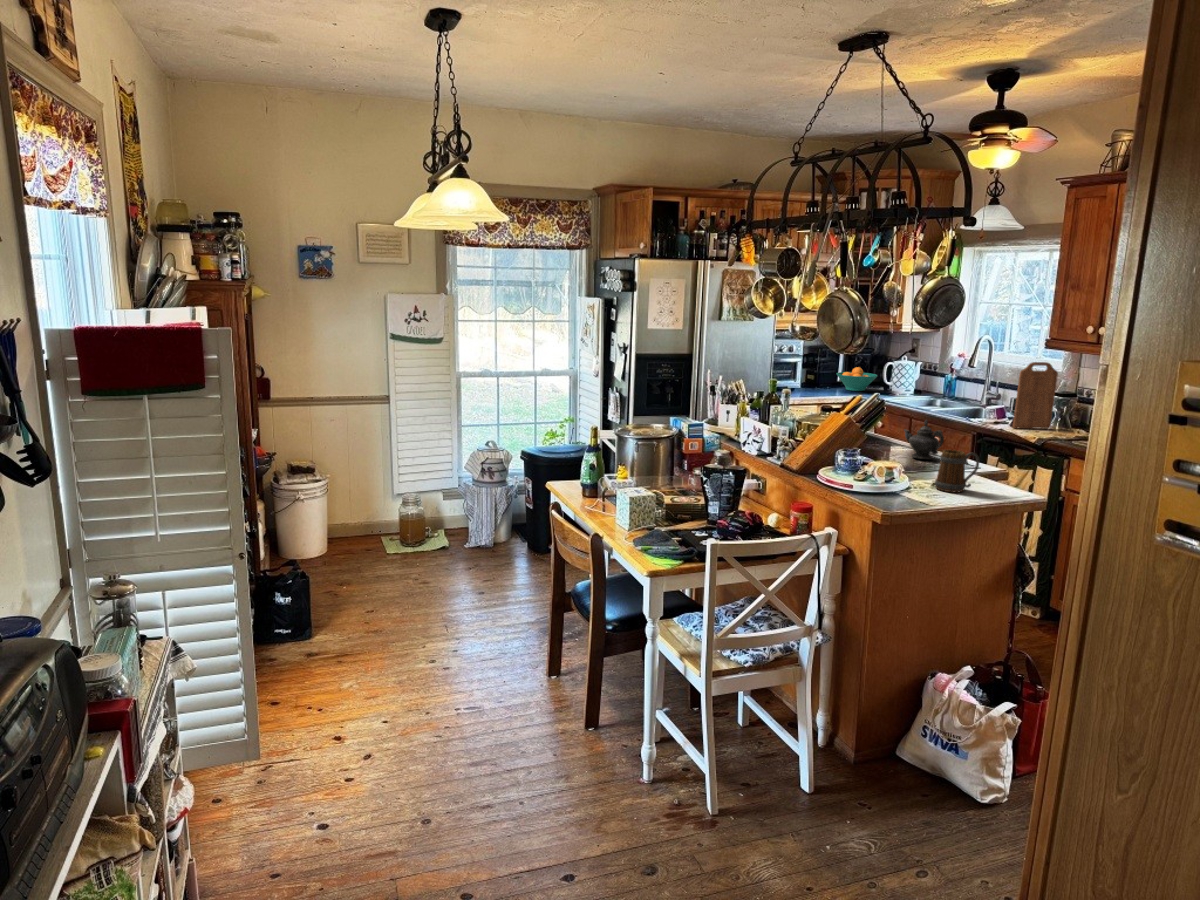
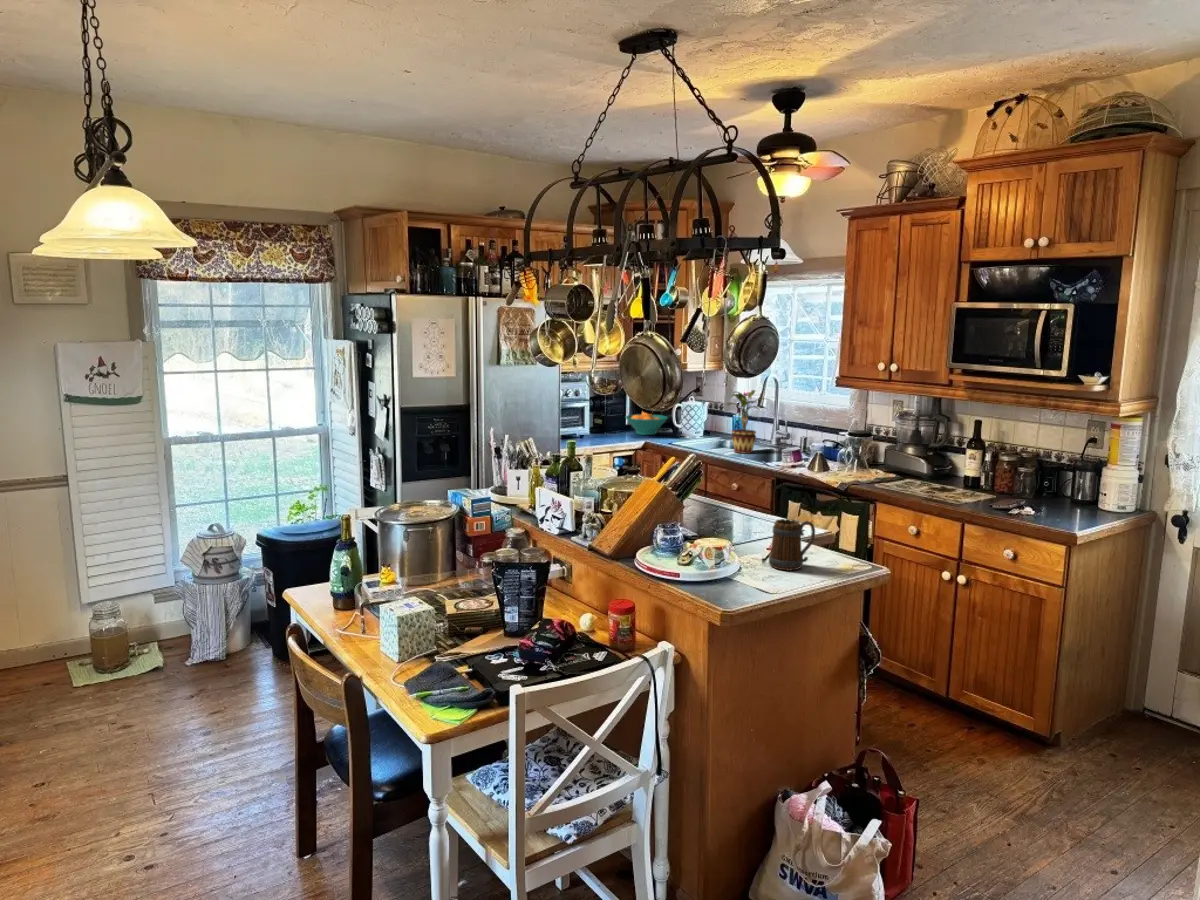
potted plant: none [930,351,979,410] -> present [727,390,763,454]
cutting board: present [1013,362,1058,429] -> none [814,401,852,472]
teapot: present [904,420,944,459] -> none [719,478,765,524]

